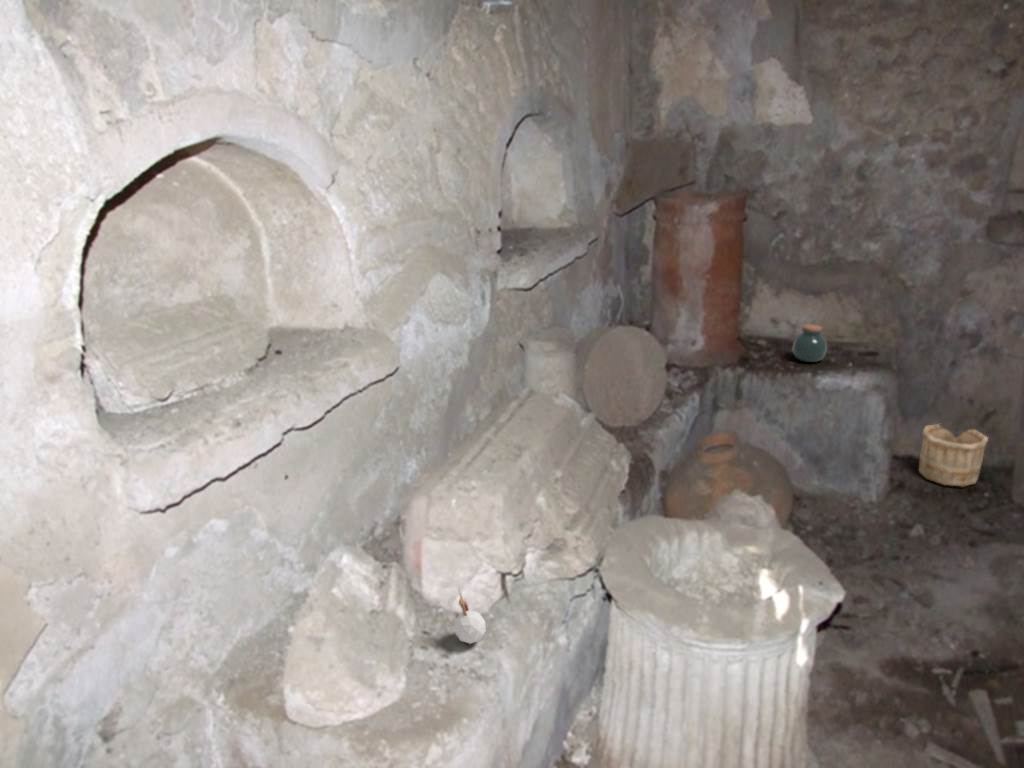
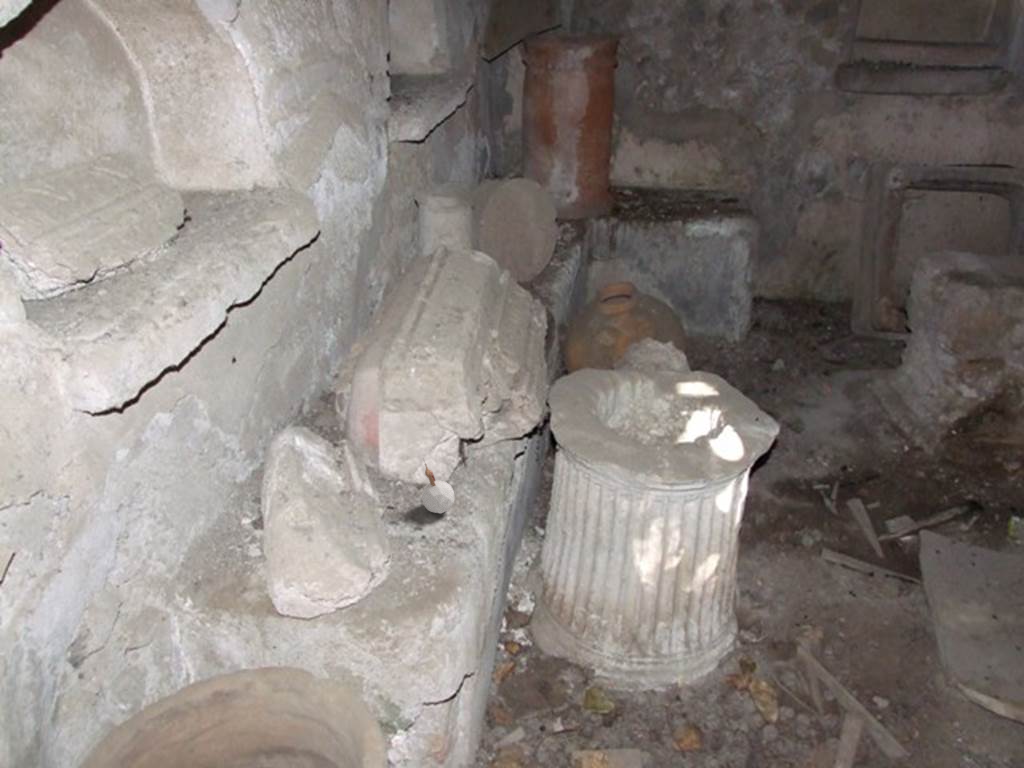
jar: present [793,324,827,362] -> none [663,171,696,210]
wooden bucket: present [919,424,988,487] -> none [779,263,841,321]

